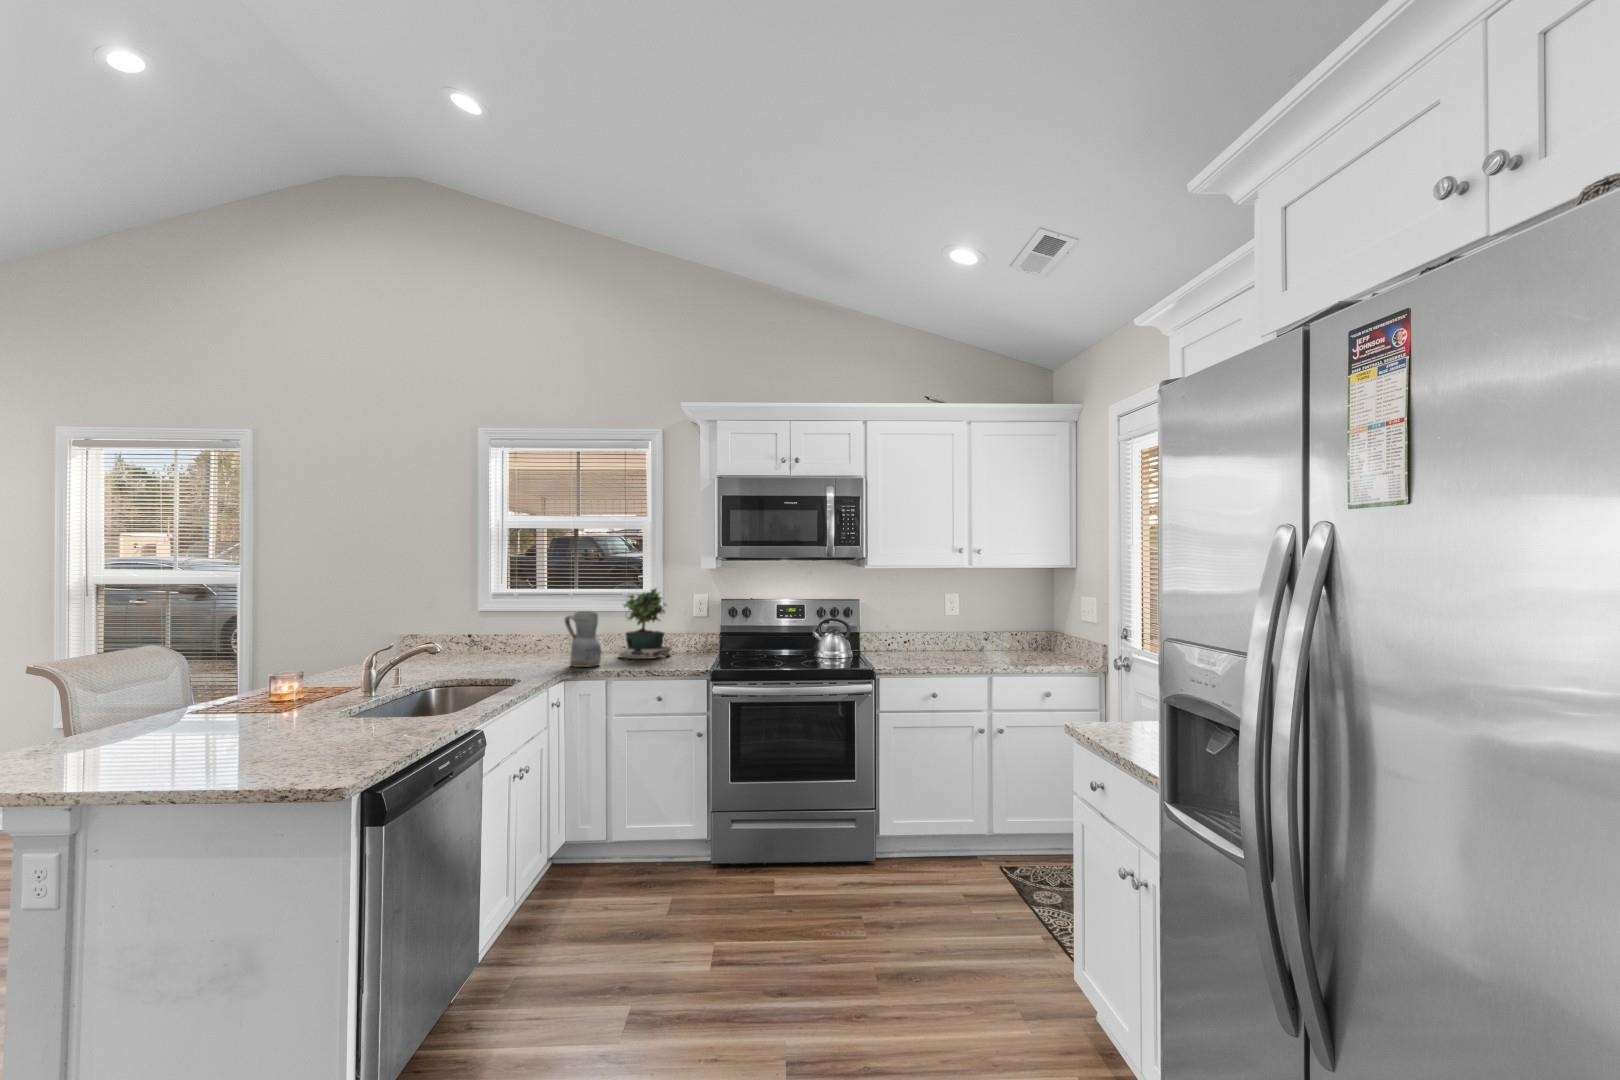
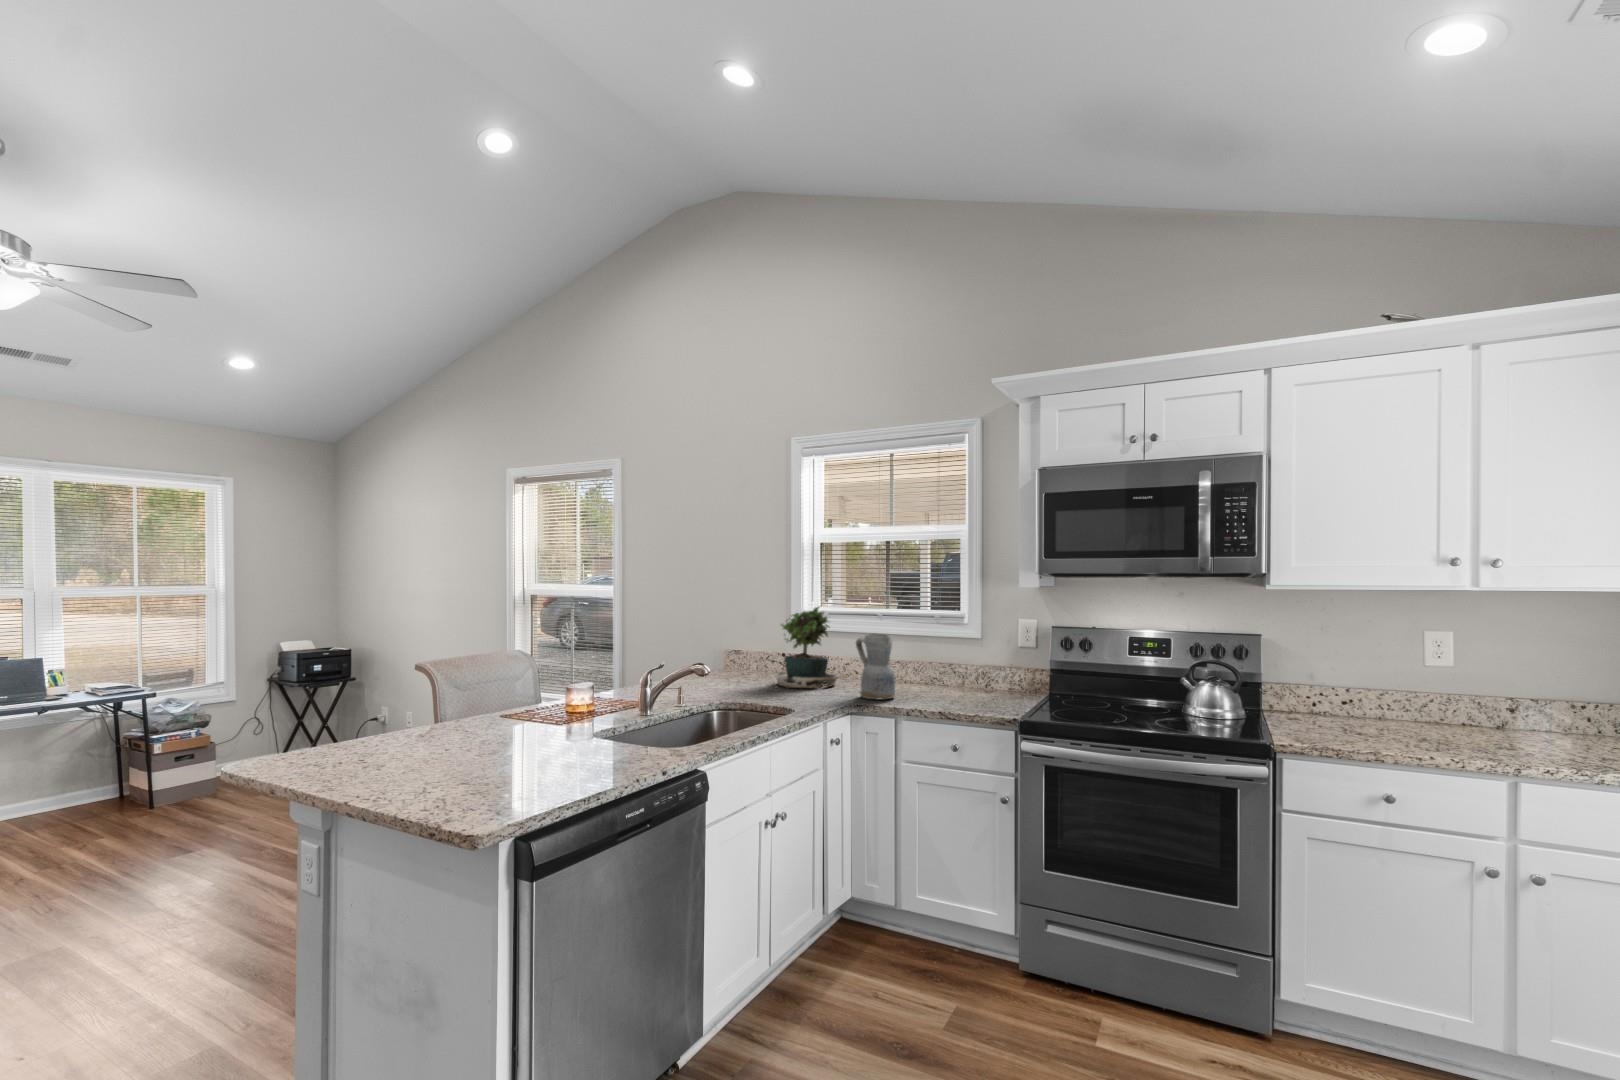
potted plant: present [618,588,671,659] -> present [776,606,838,688]

